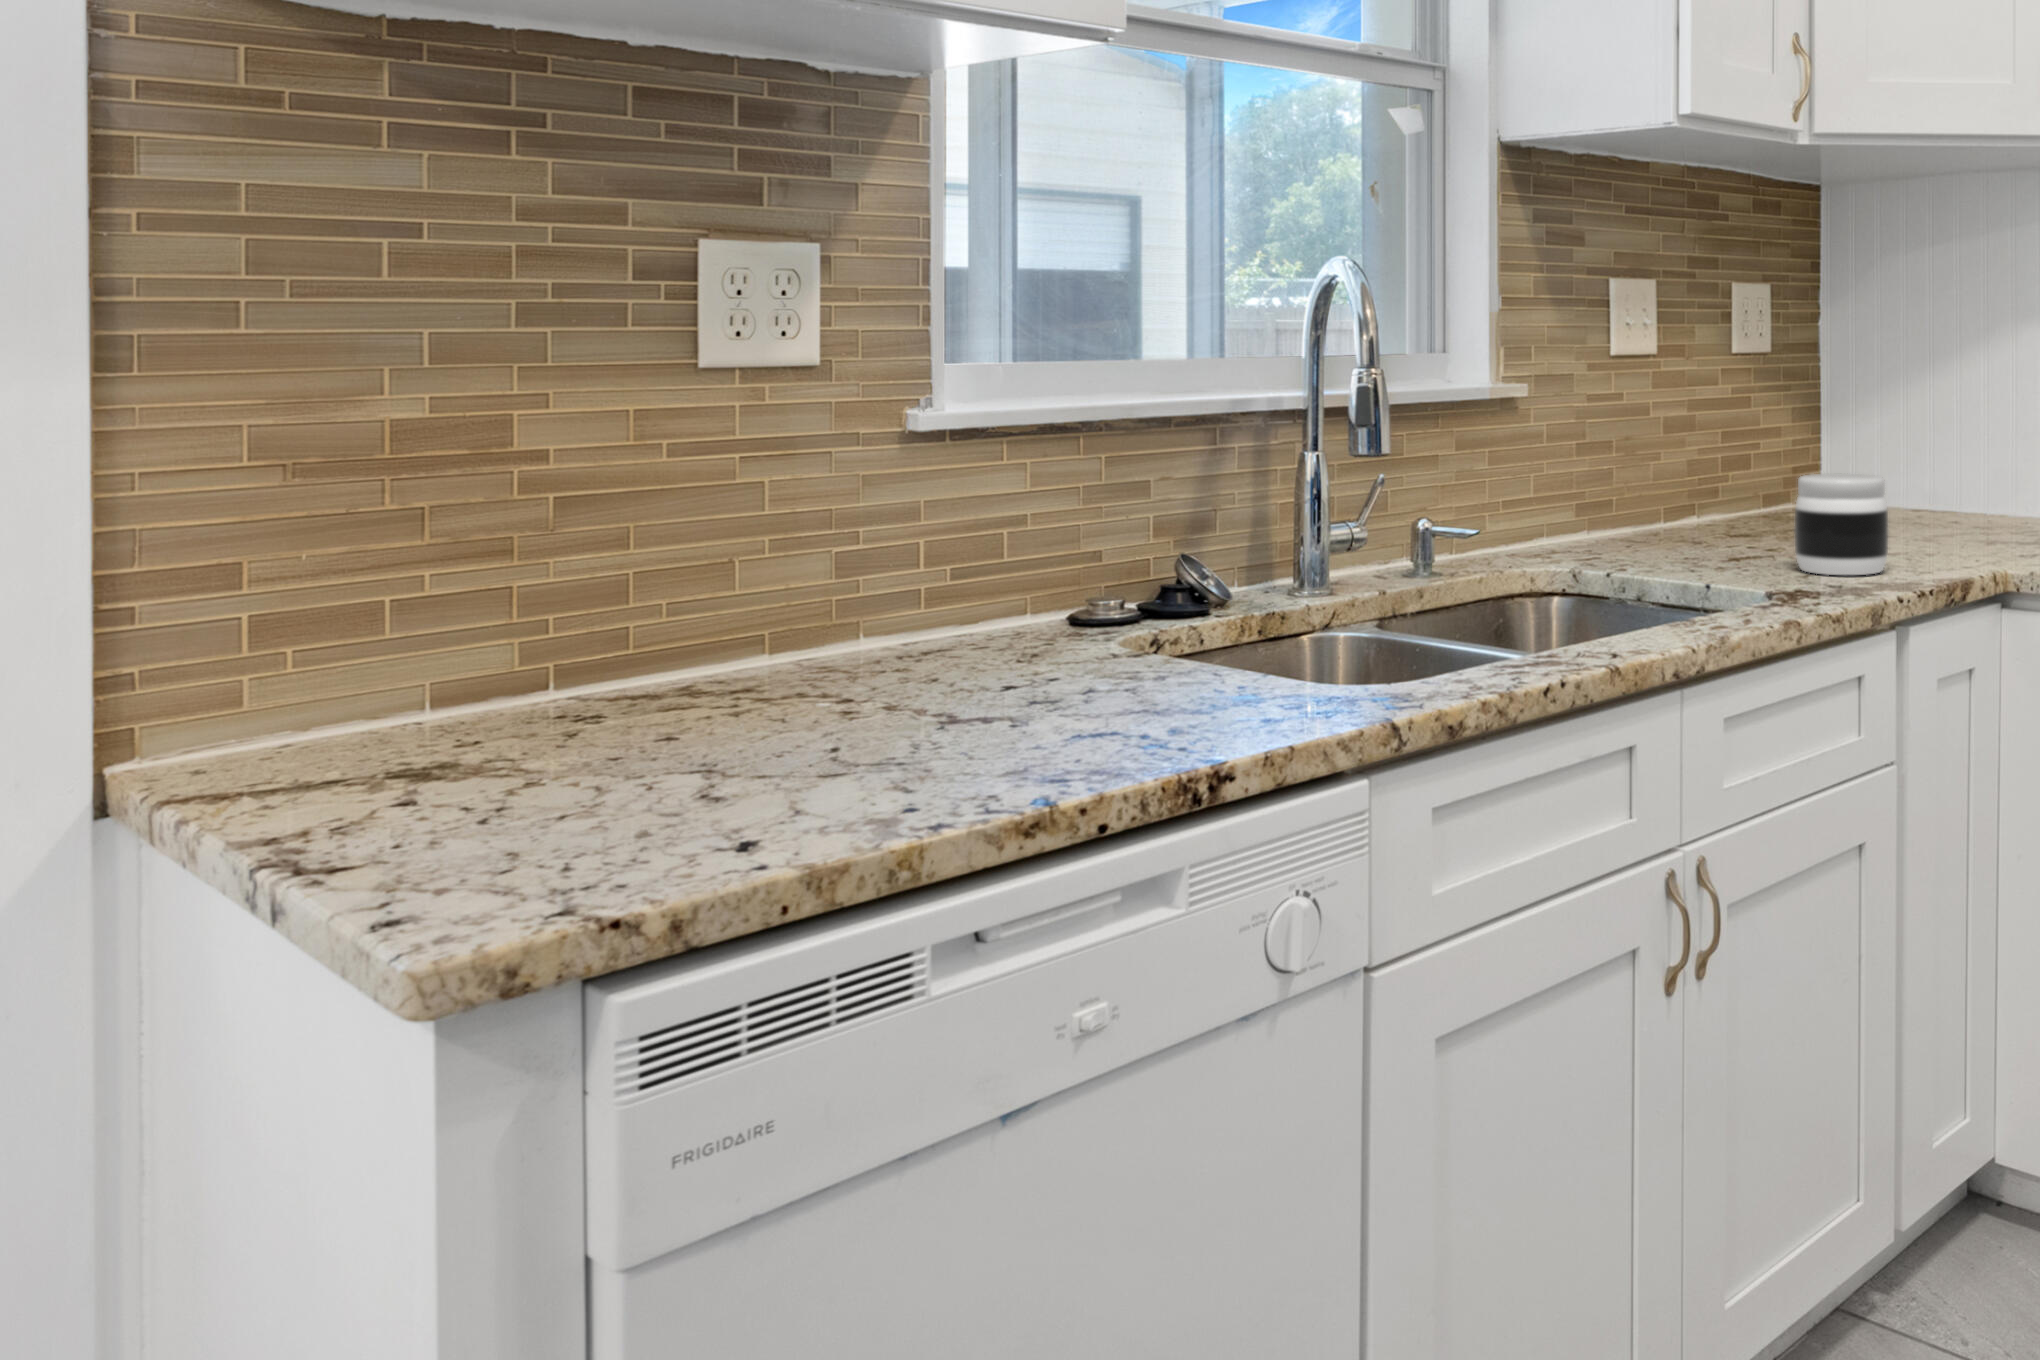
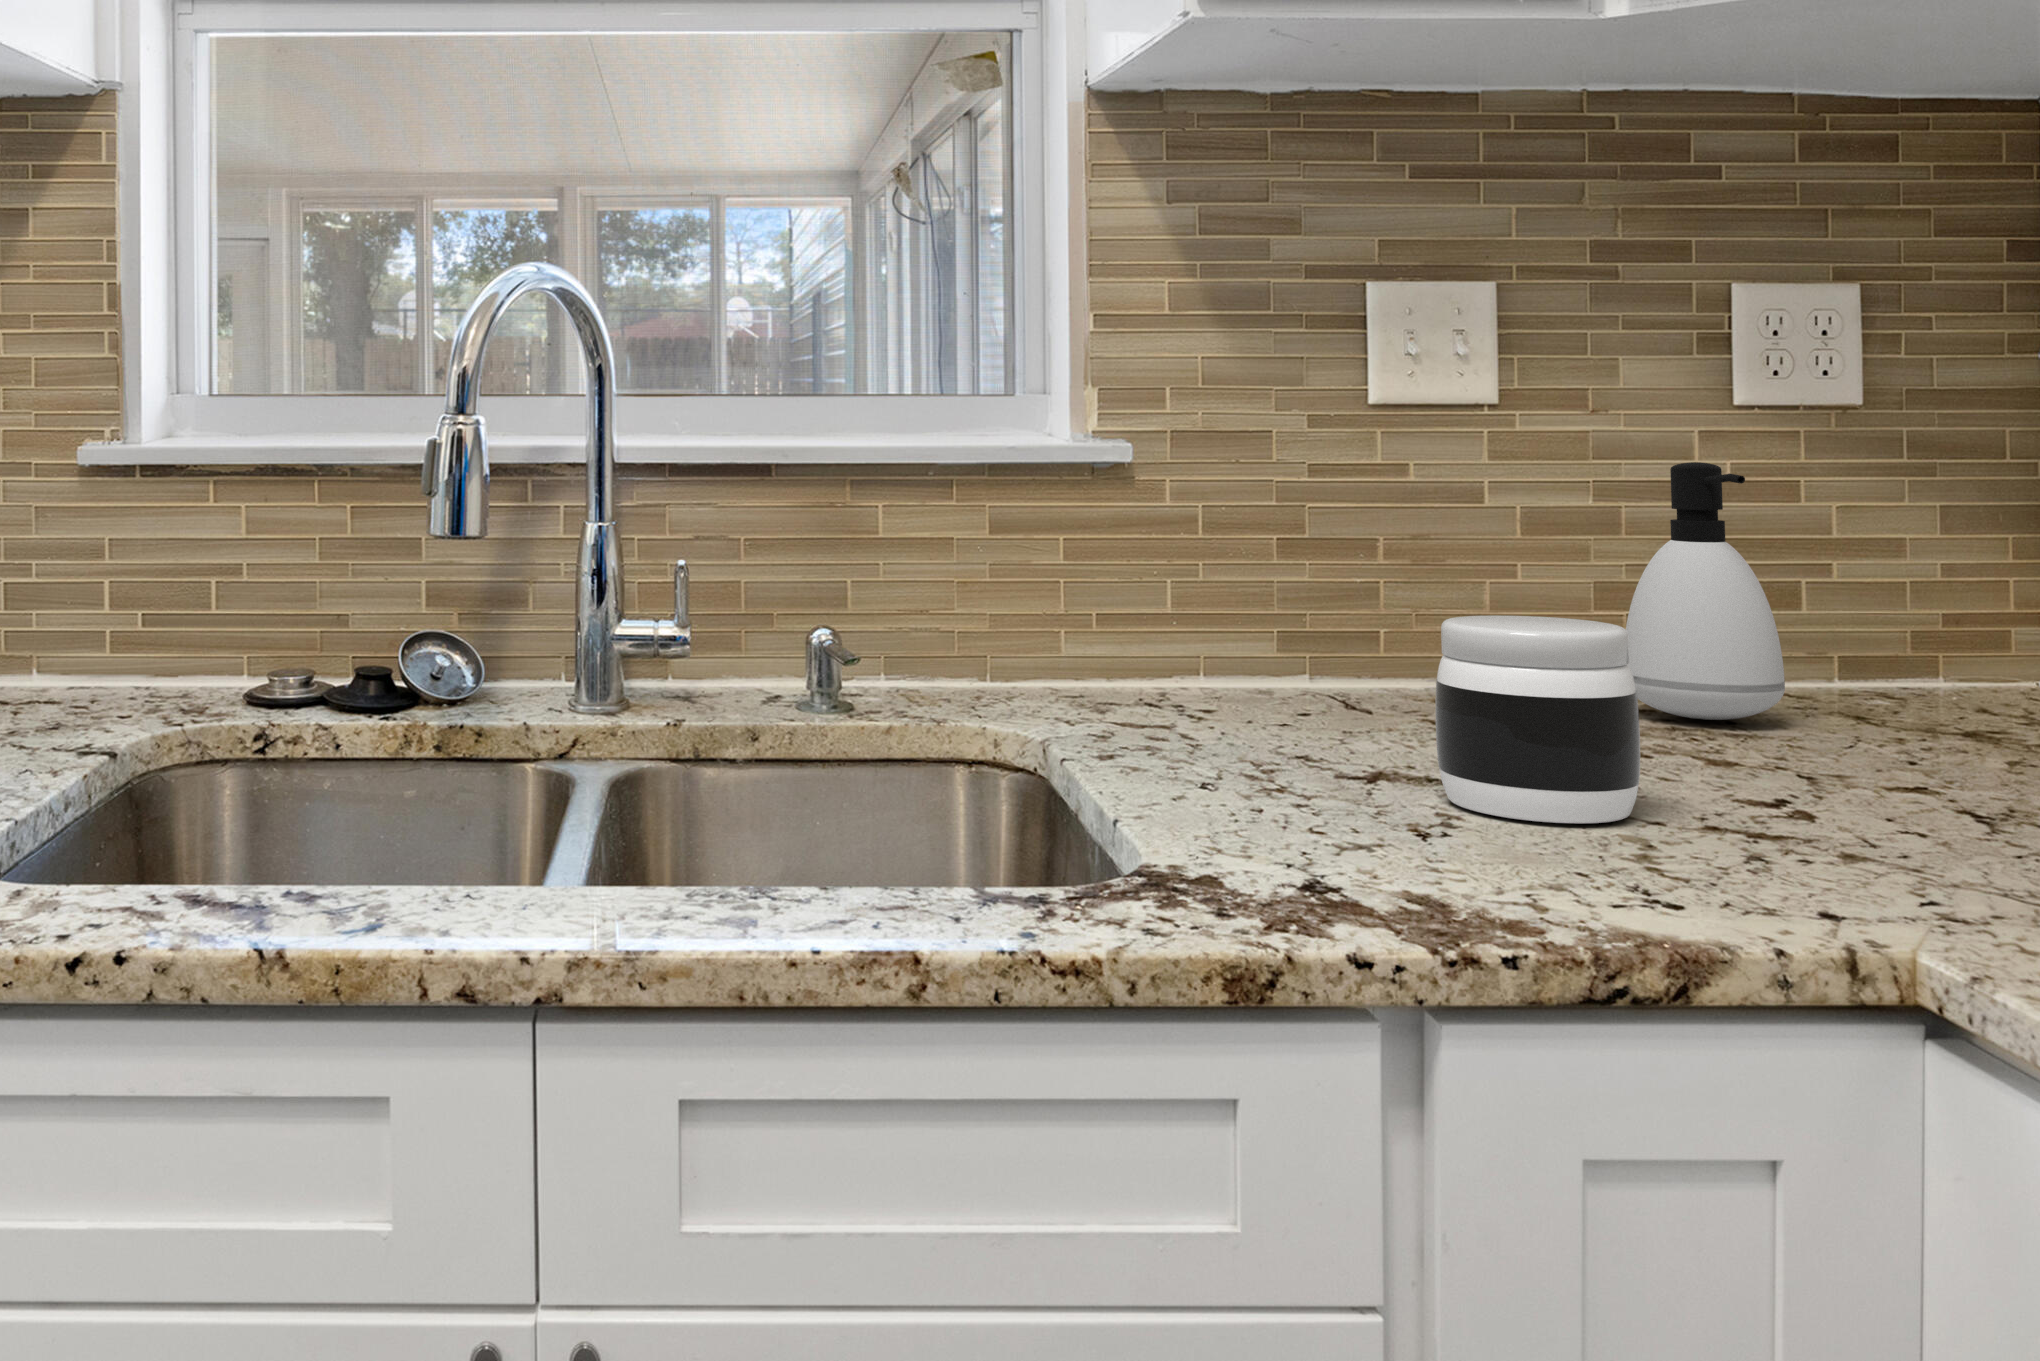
soap dispenser: none [1723,386,1799,528] -> present [1626,462,1785,720]

